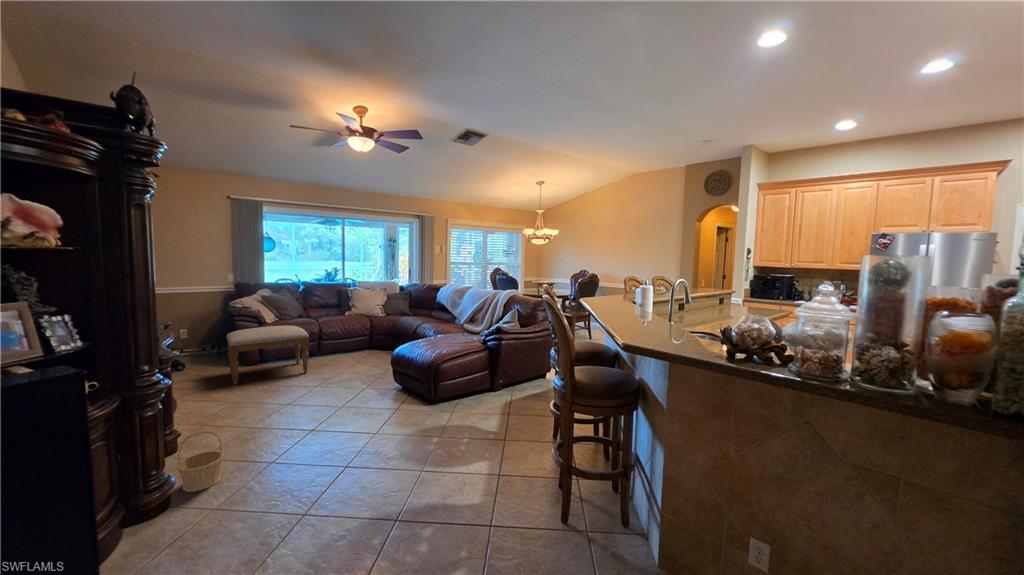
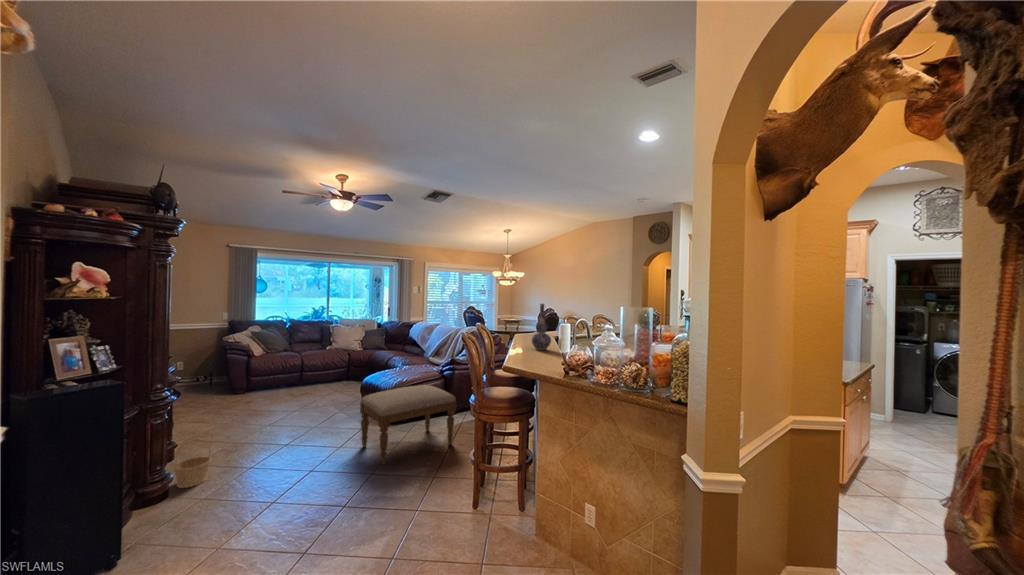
vase: none [627,259,654,320] -> present [532,304,551,350]
ottoman: present [227,326,309,385] -> present [360,385,456,465]

